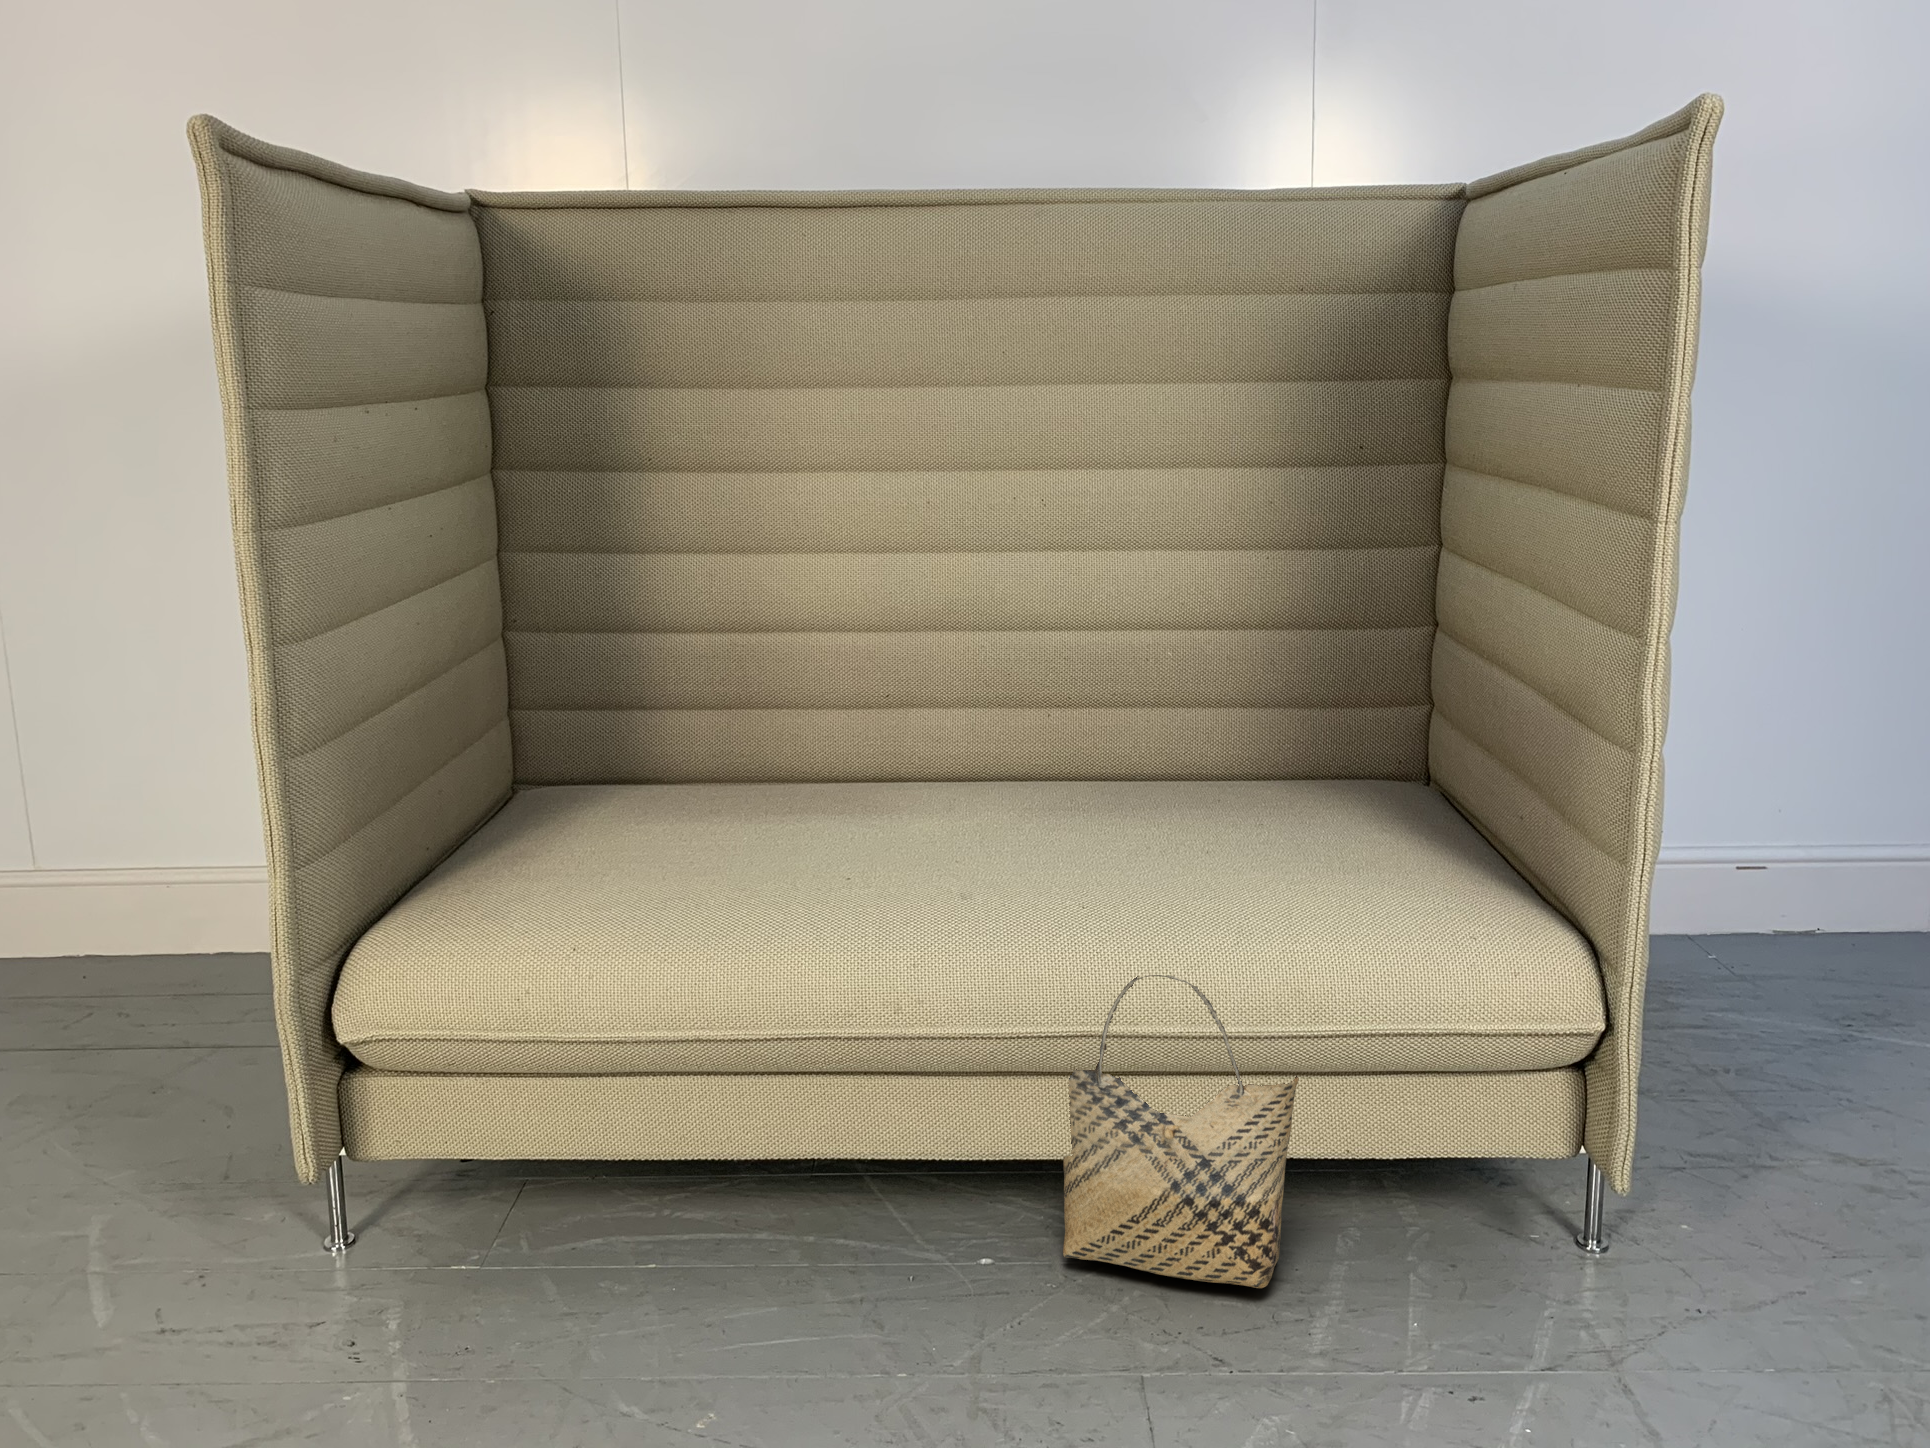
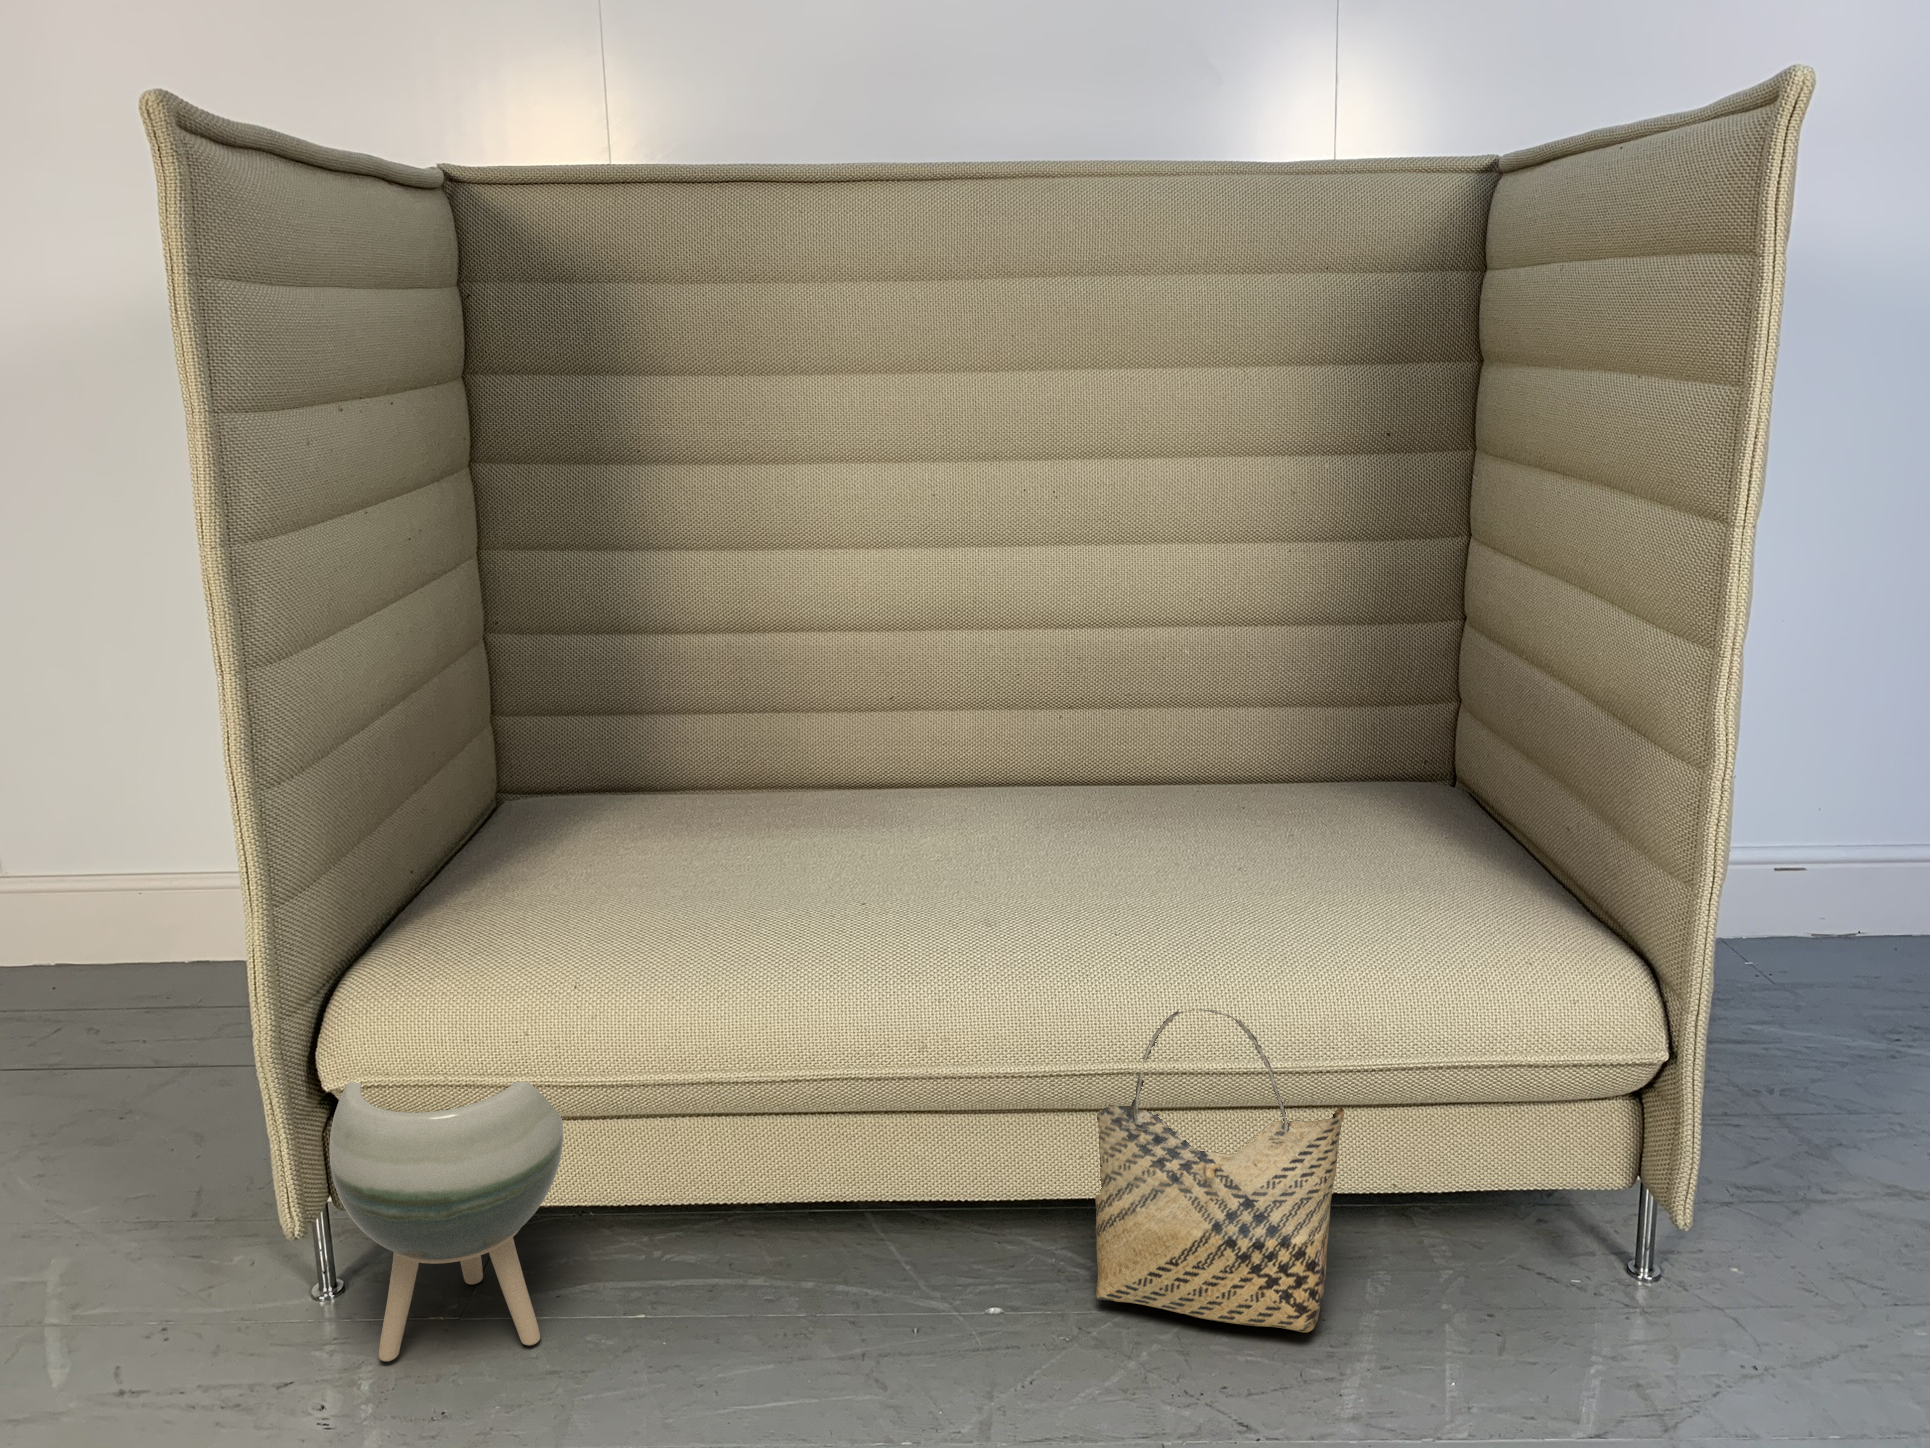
planter: none [343,1000,561,1301] -> present [330,1081,563,1361]

